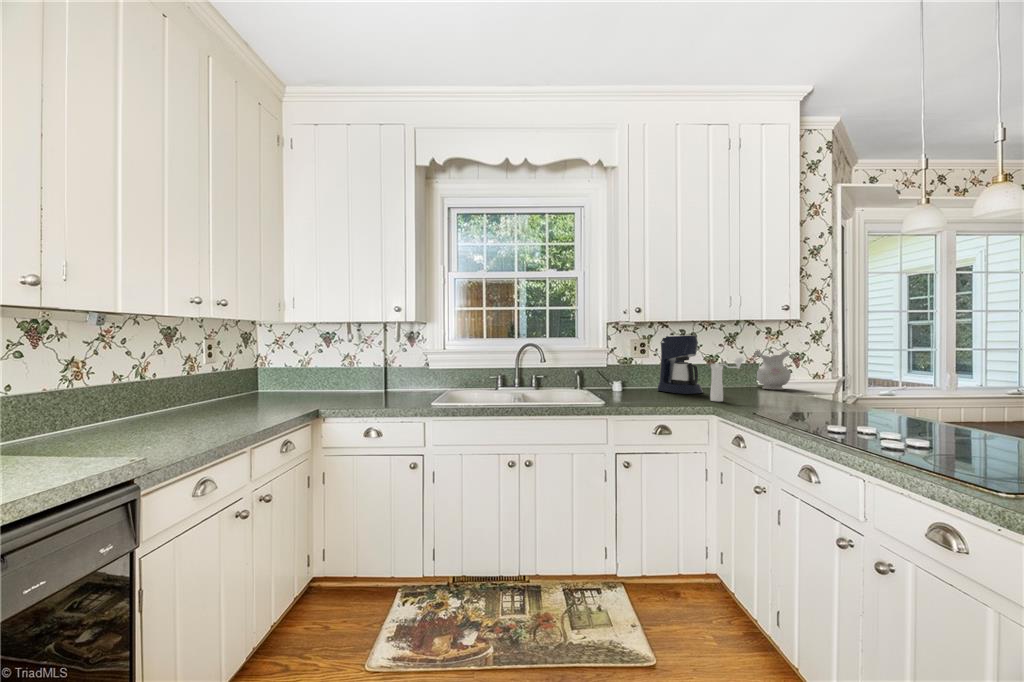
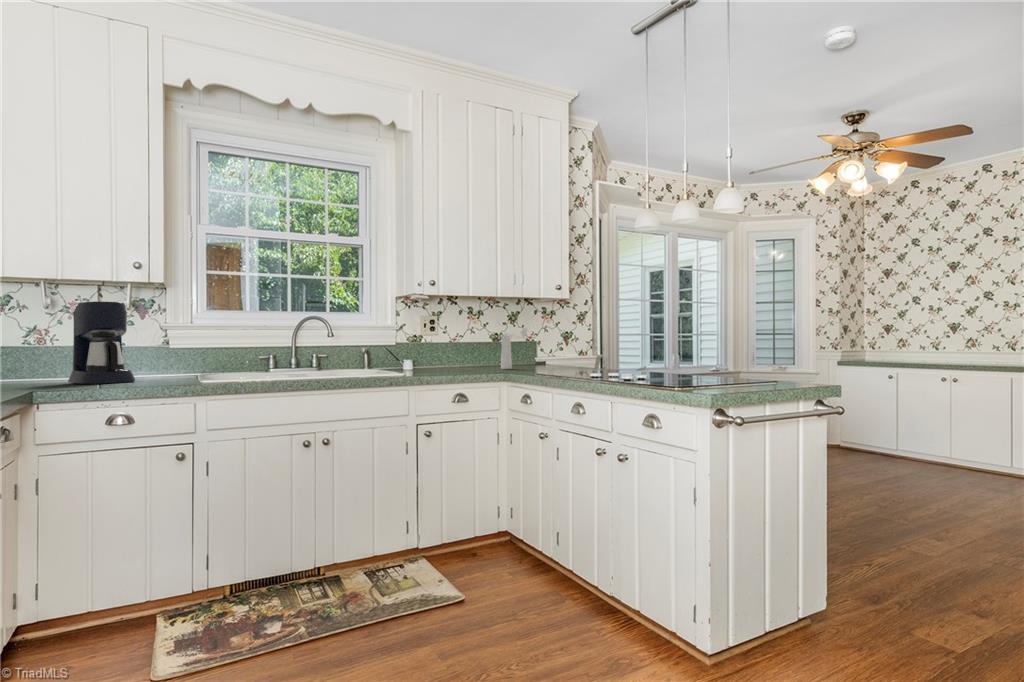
coffee maker: present [657,335,703,394] -> present [68,301,135,384]
ceramic pitcher: present [753,350,791,390] -> none [530,327,562,364]

